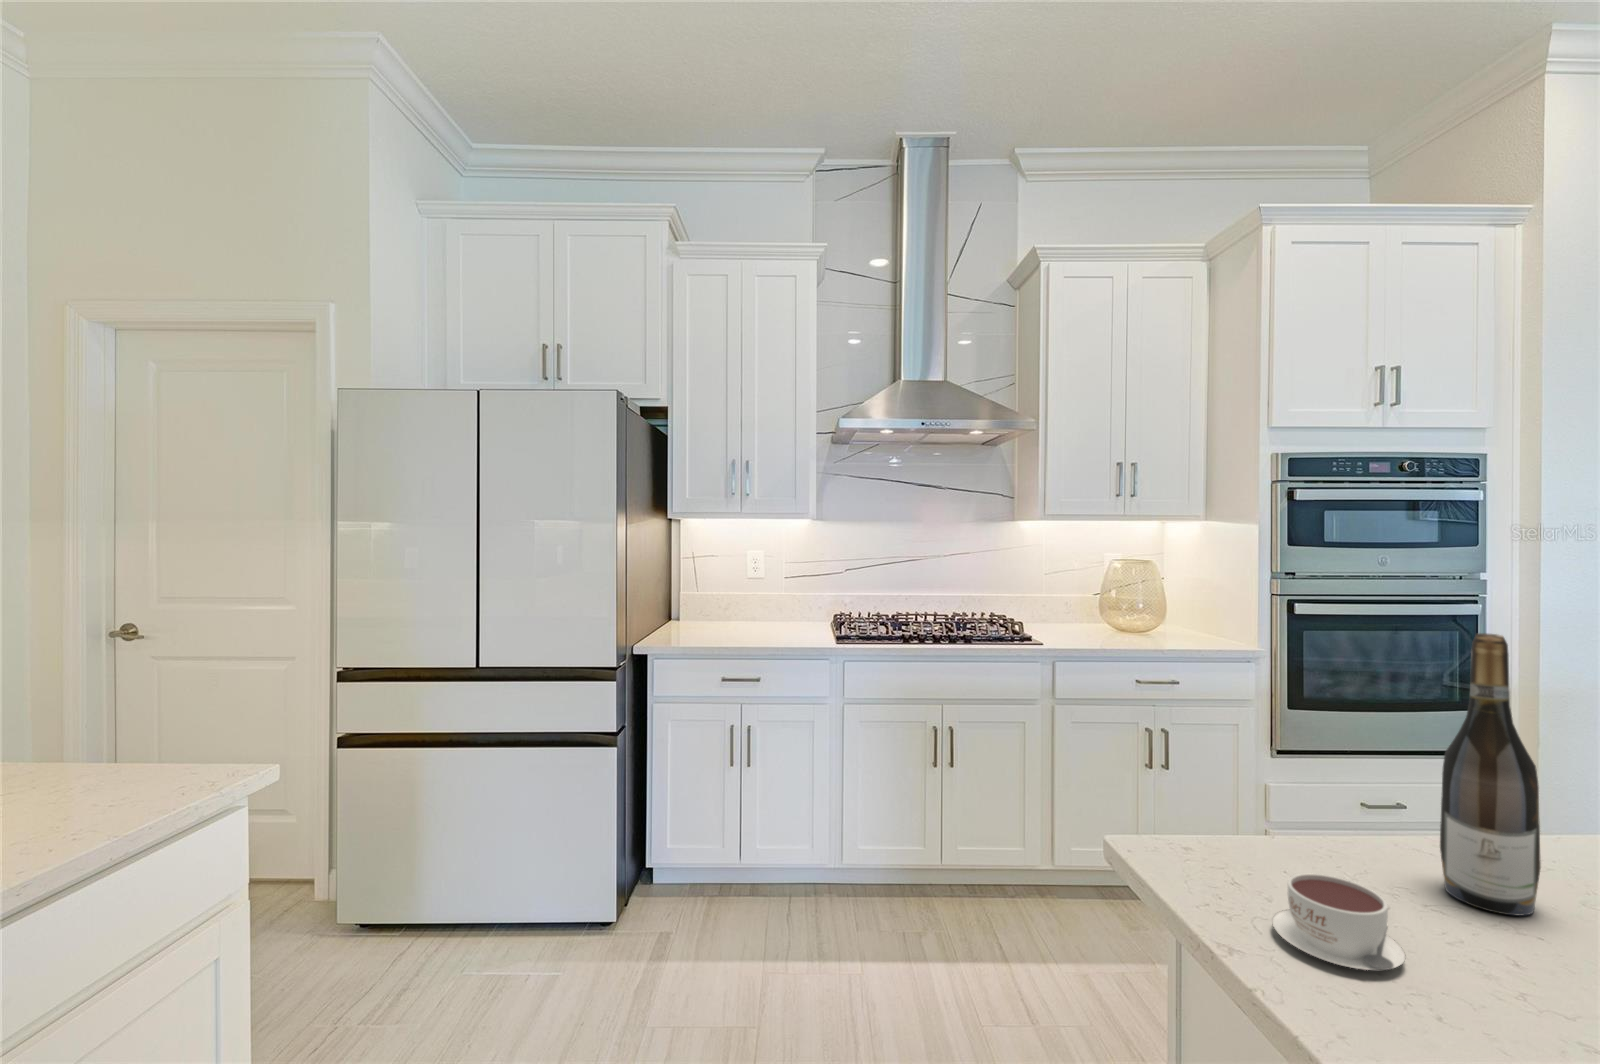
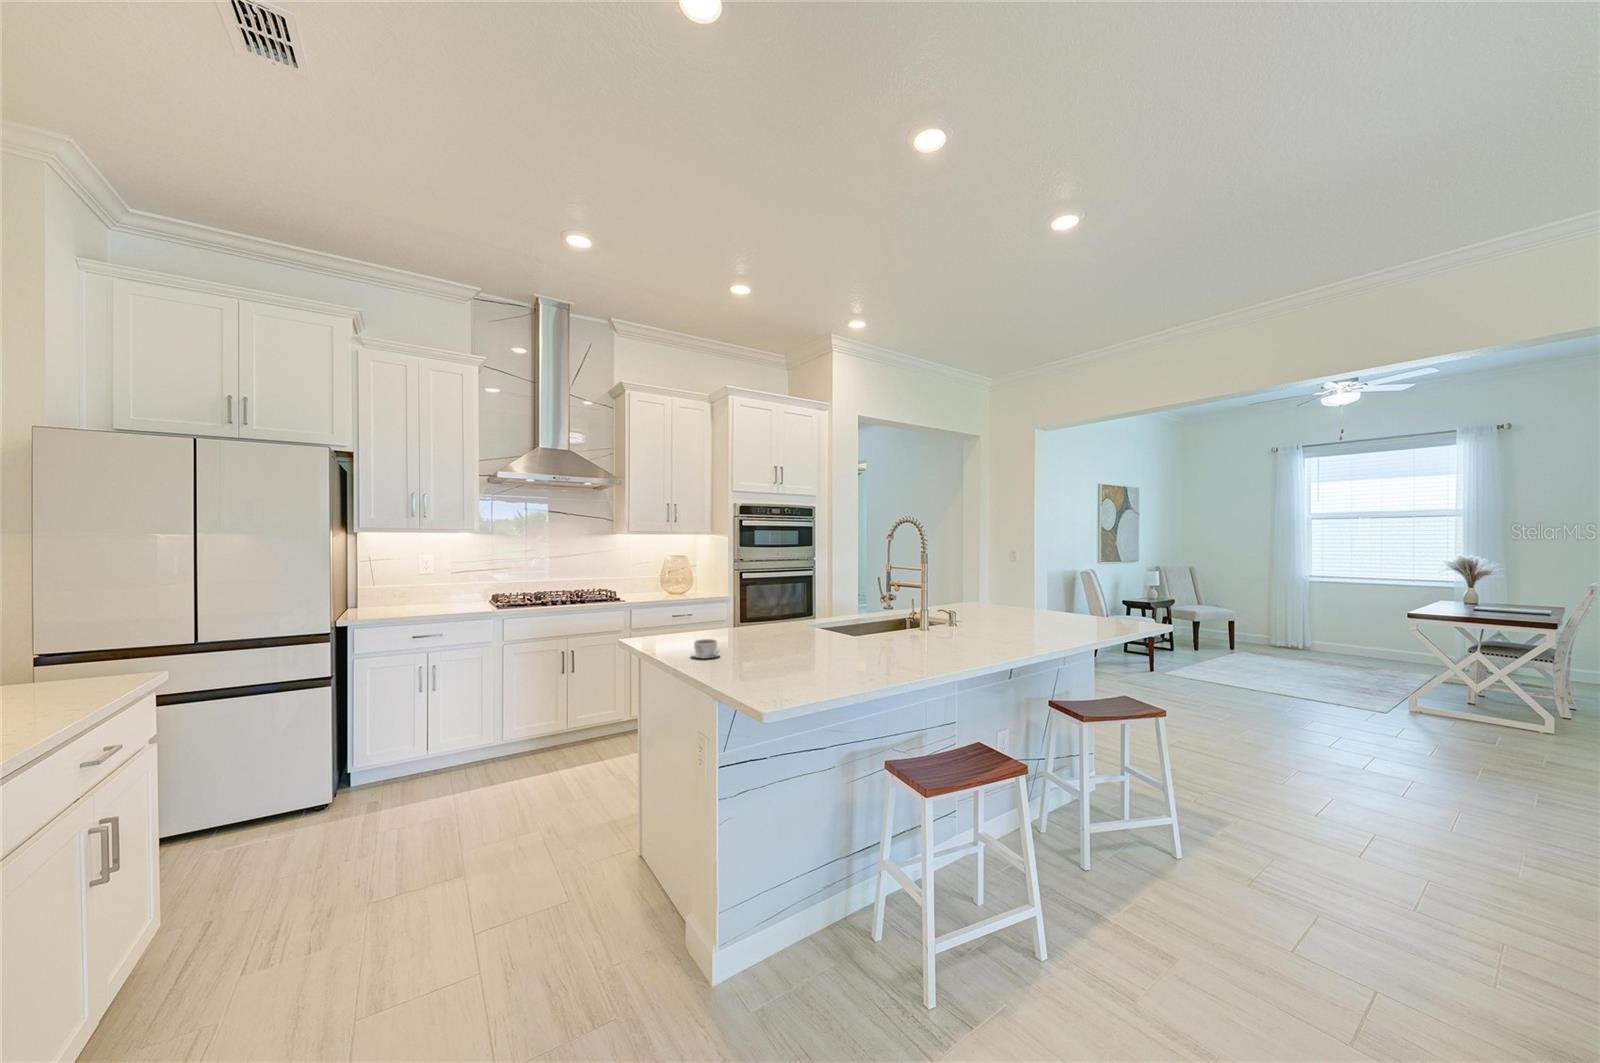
wine bottle: present [1440,633,1541,915] -> none [740,569,761,647]

